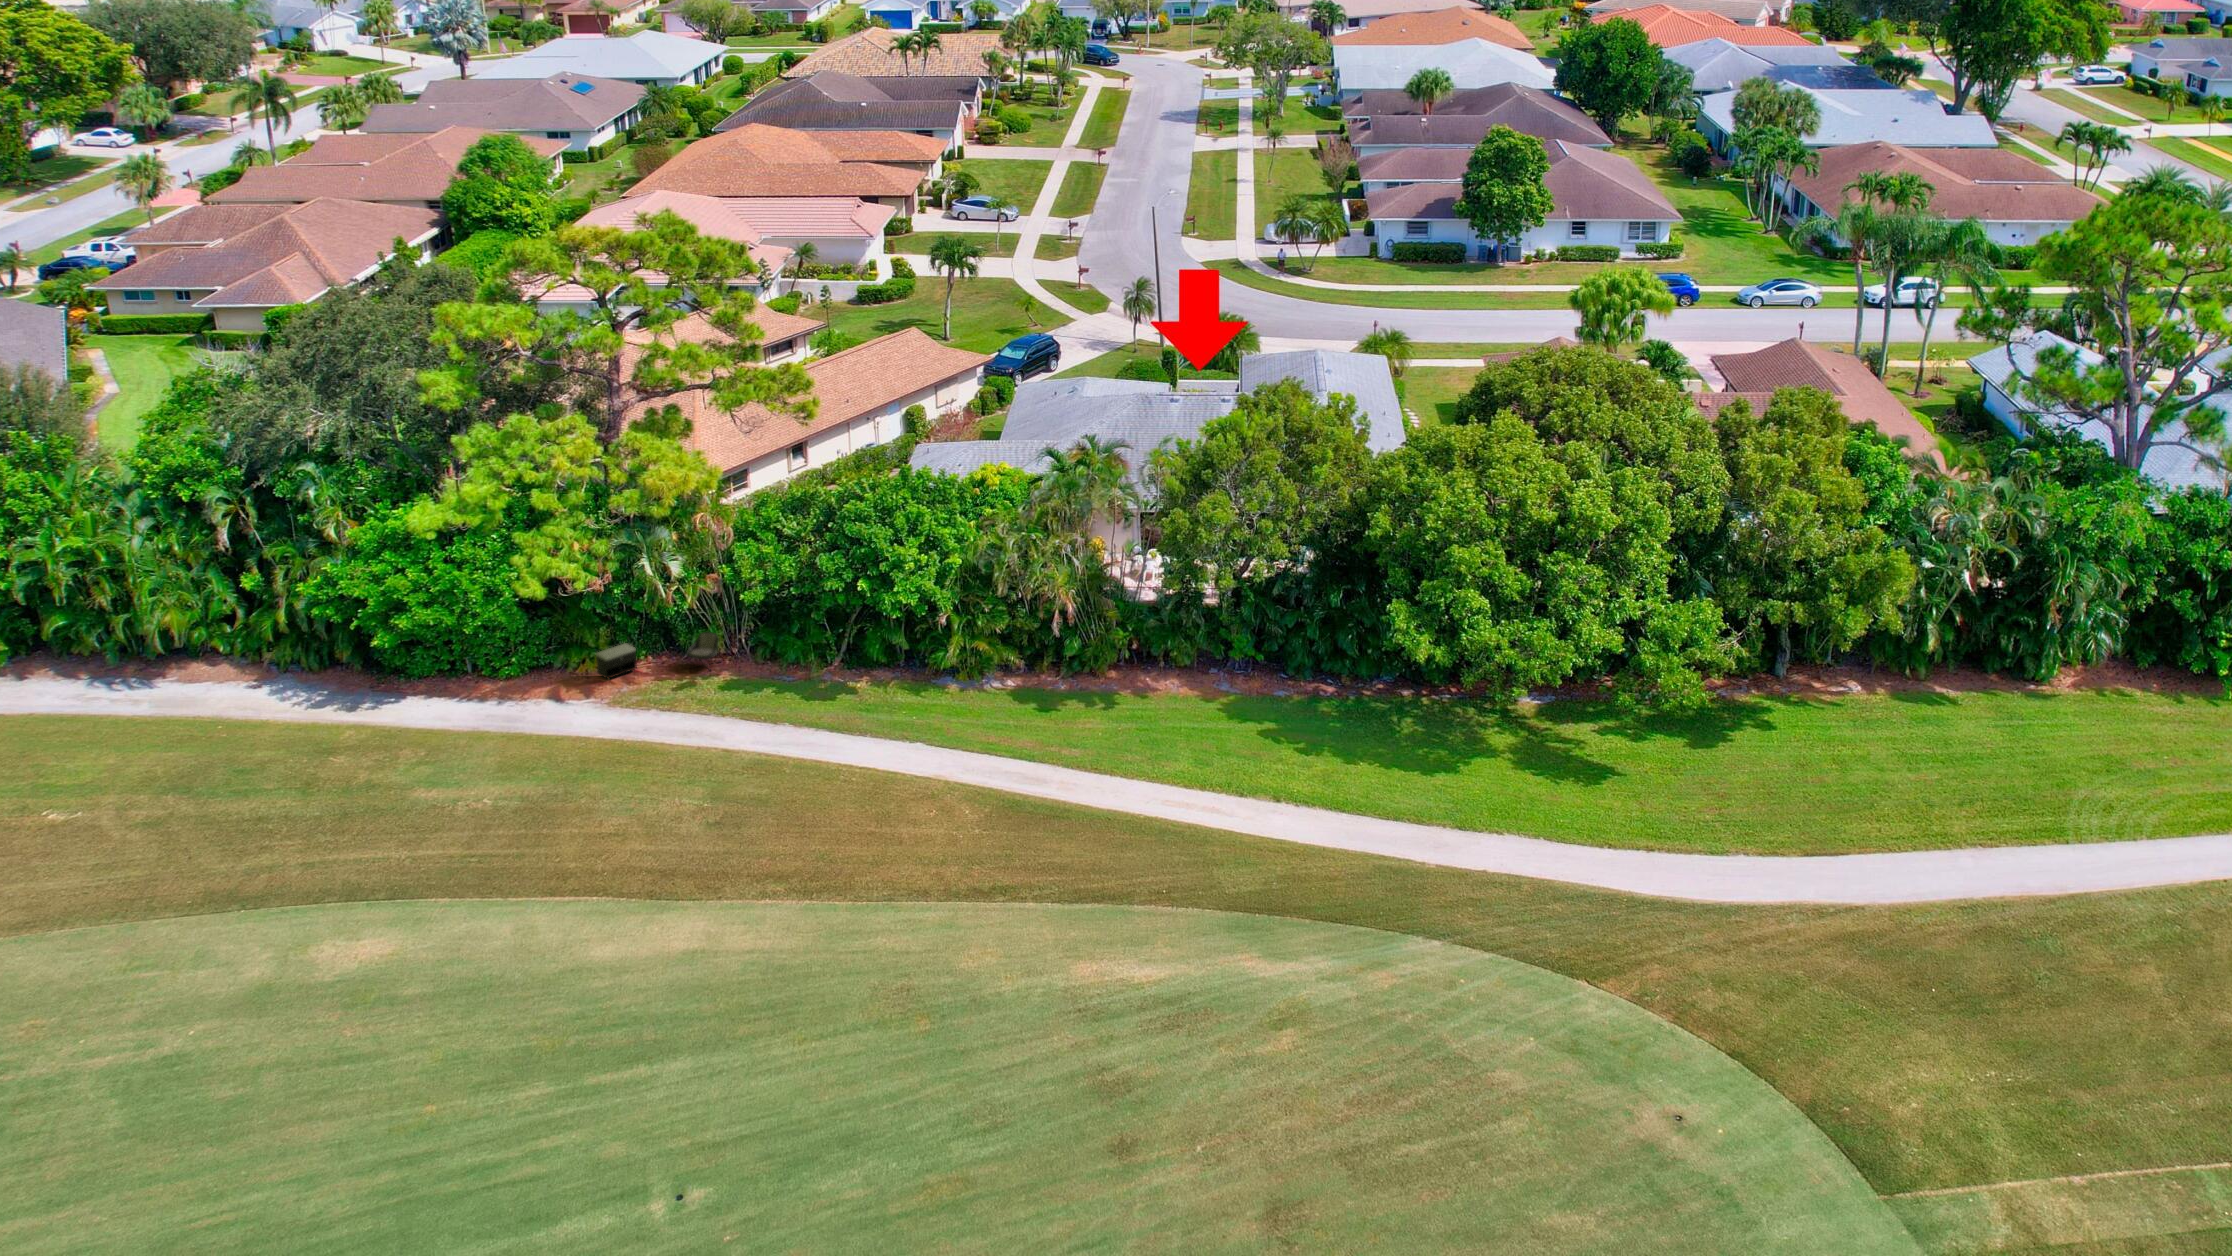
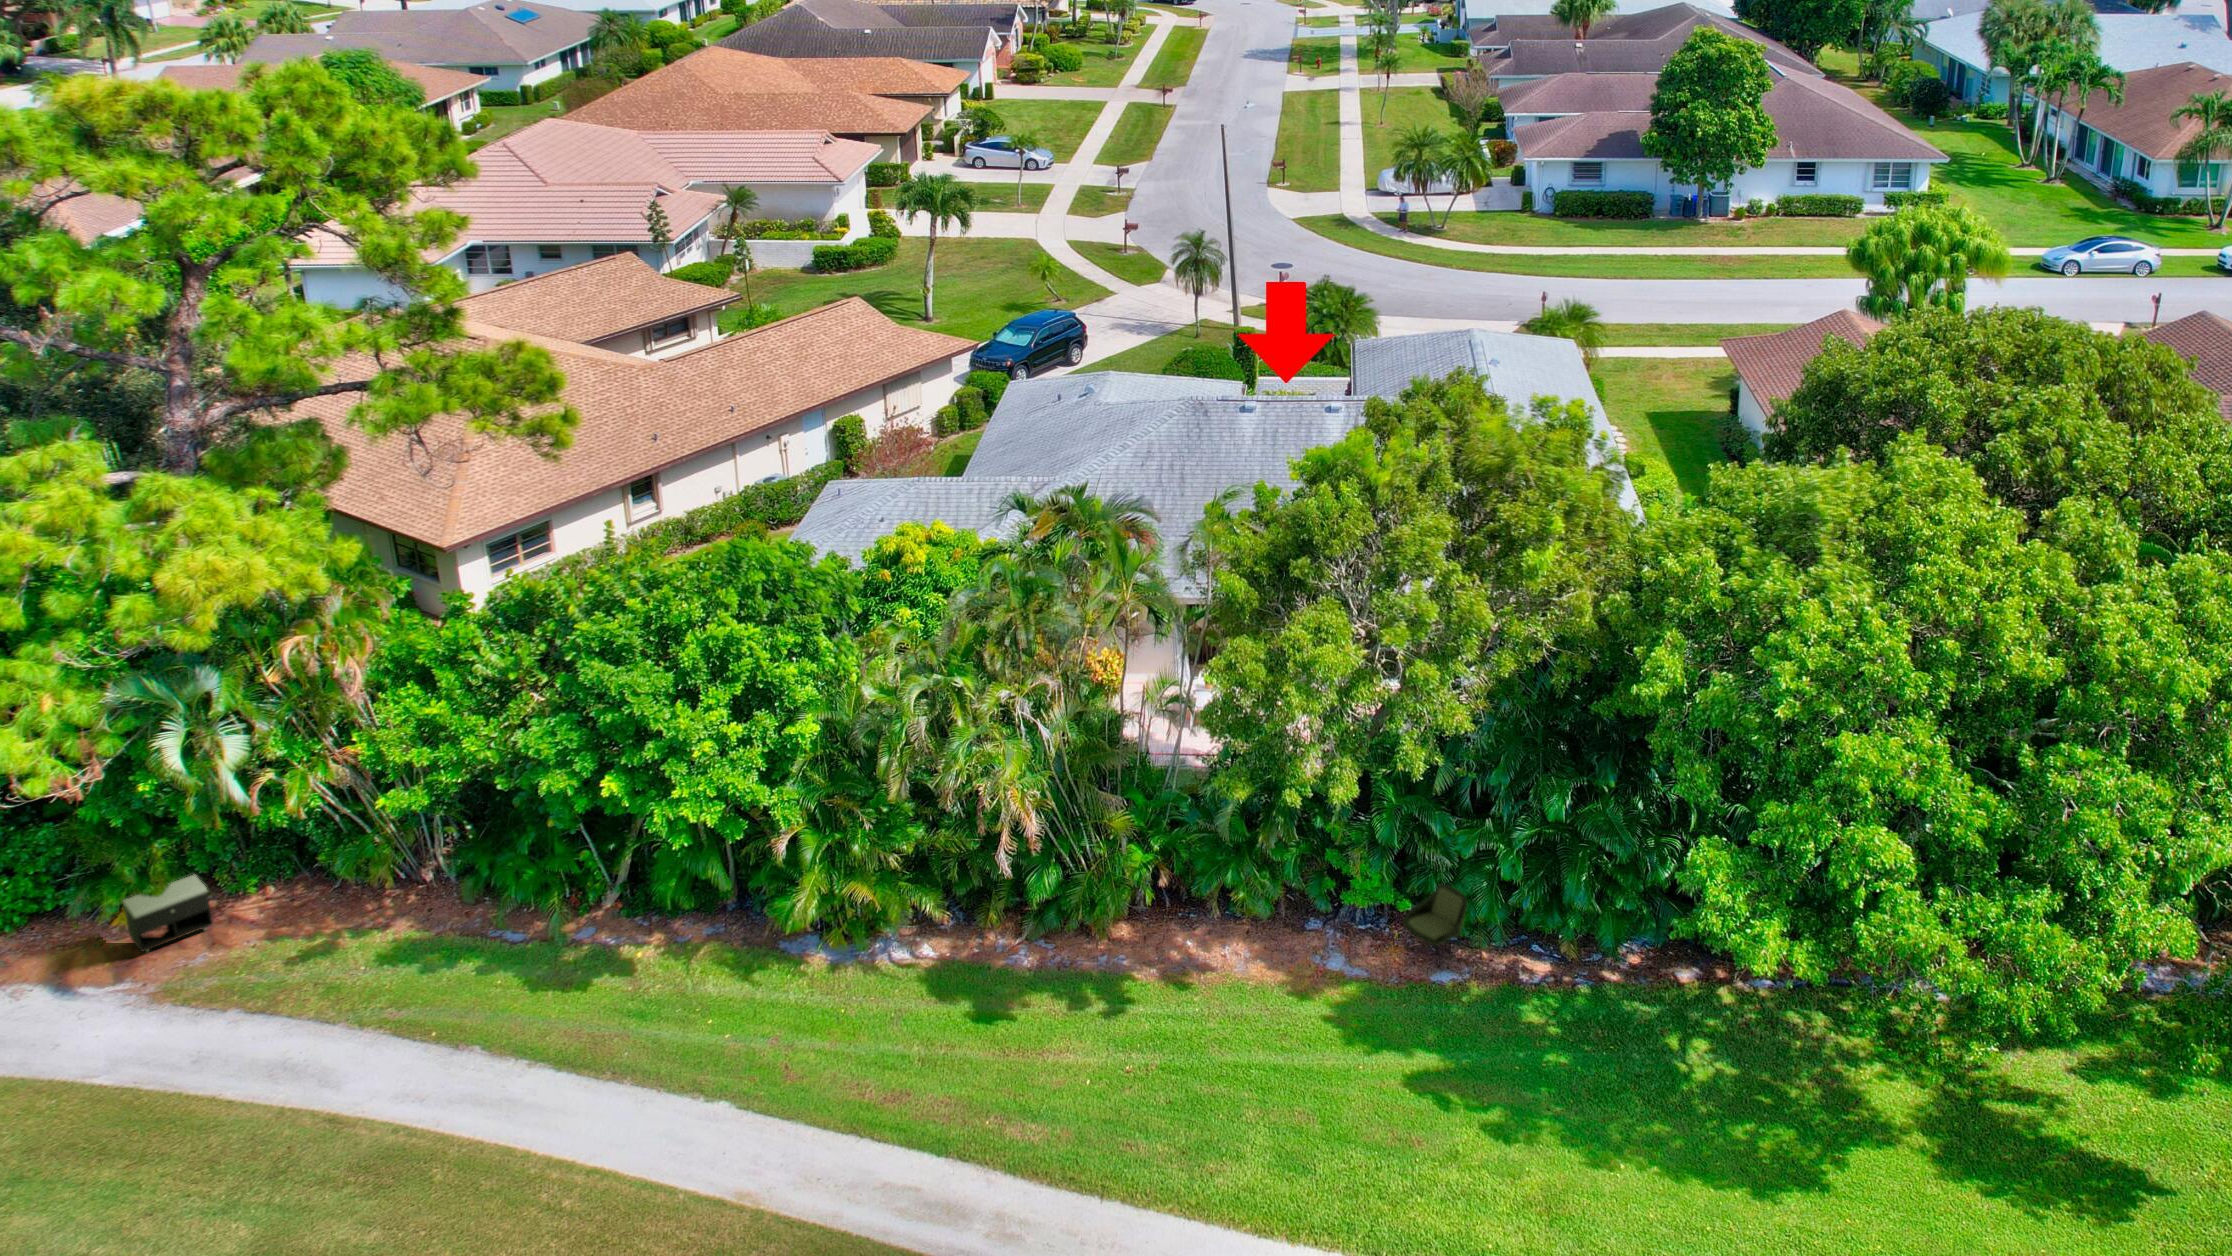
lounge chair: present [687,632,718,670] -> present [1403,885,1467,953]

